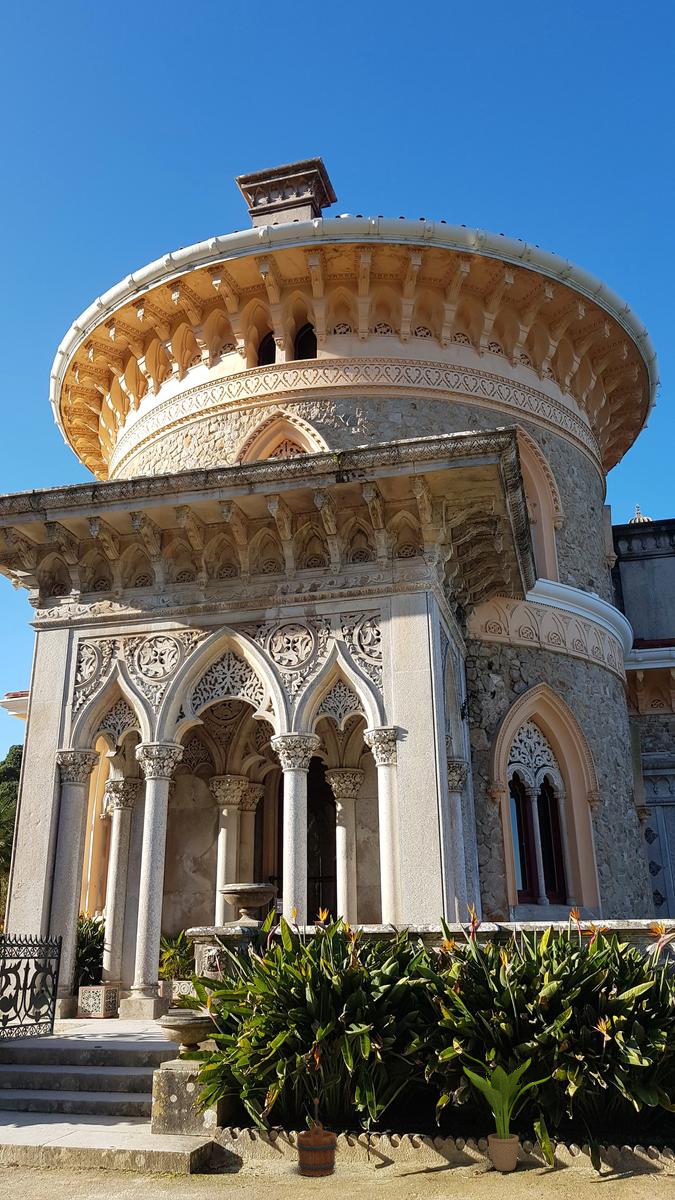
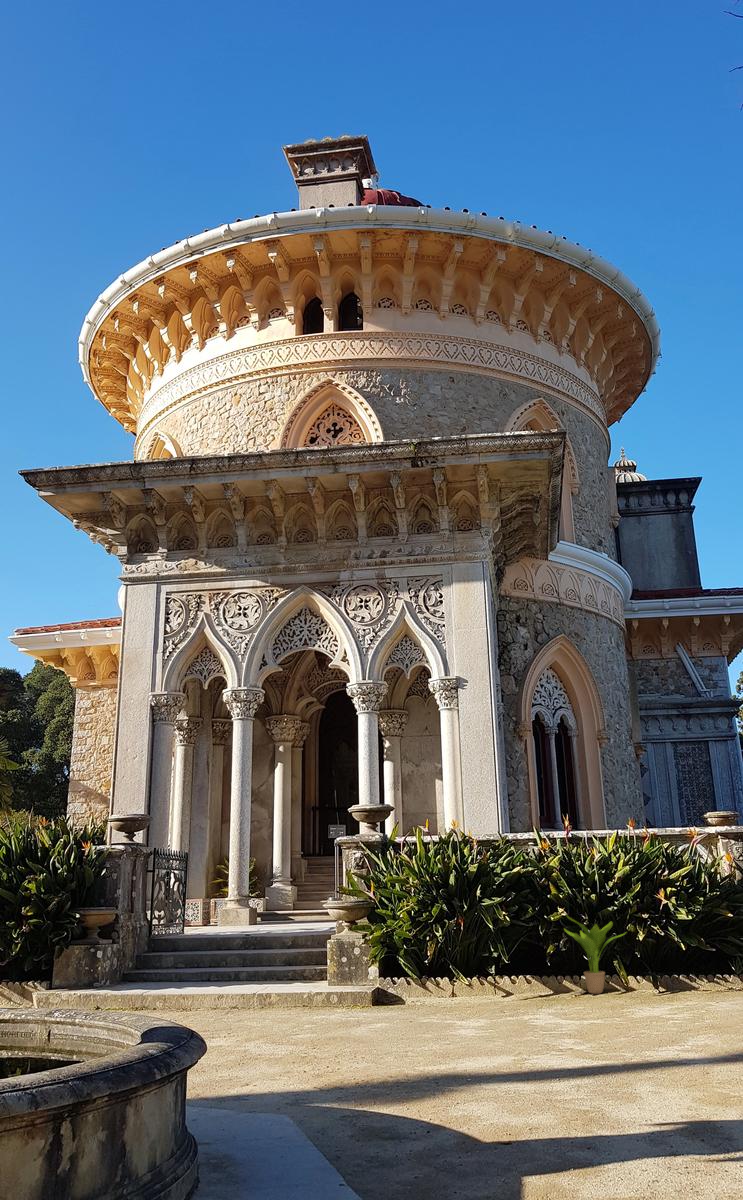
wooden bucket: present [297,1098,337,1177] -> none [453,950,481,1000]

